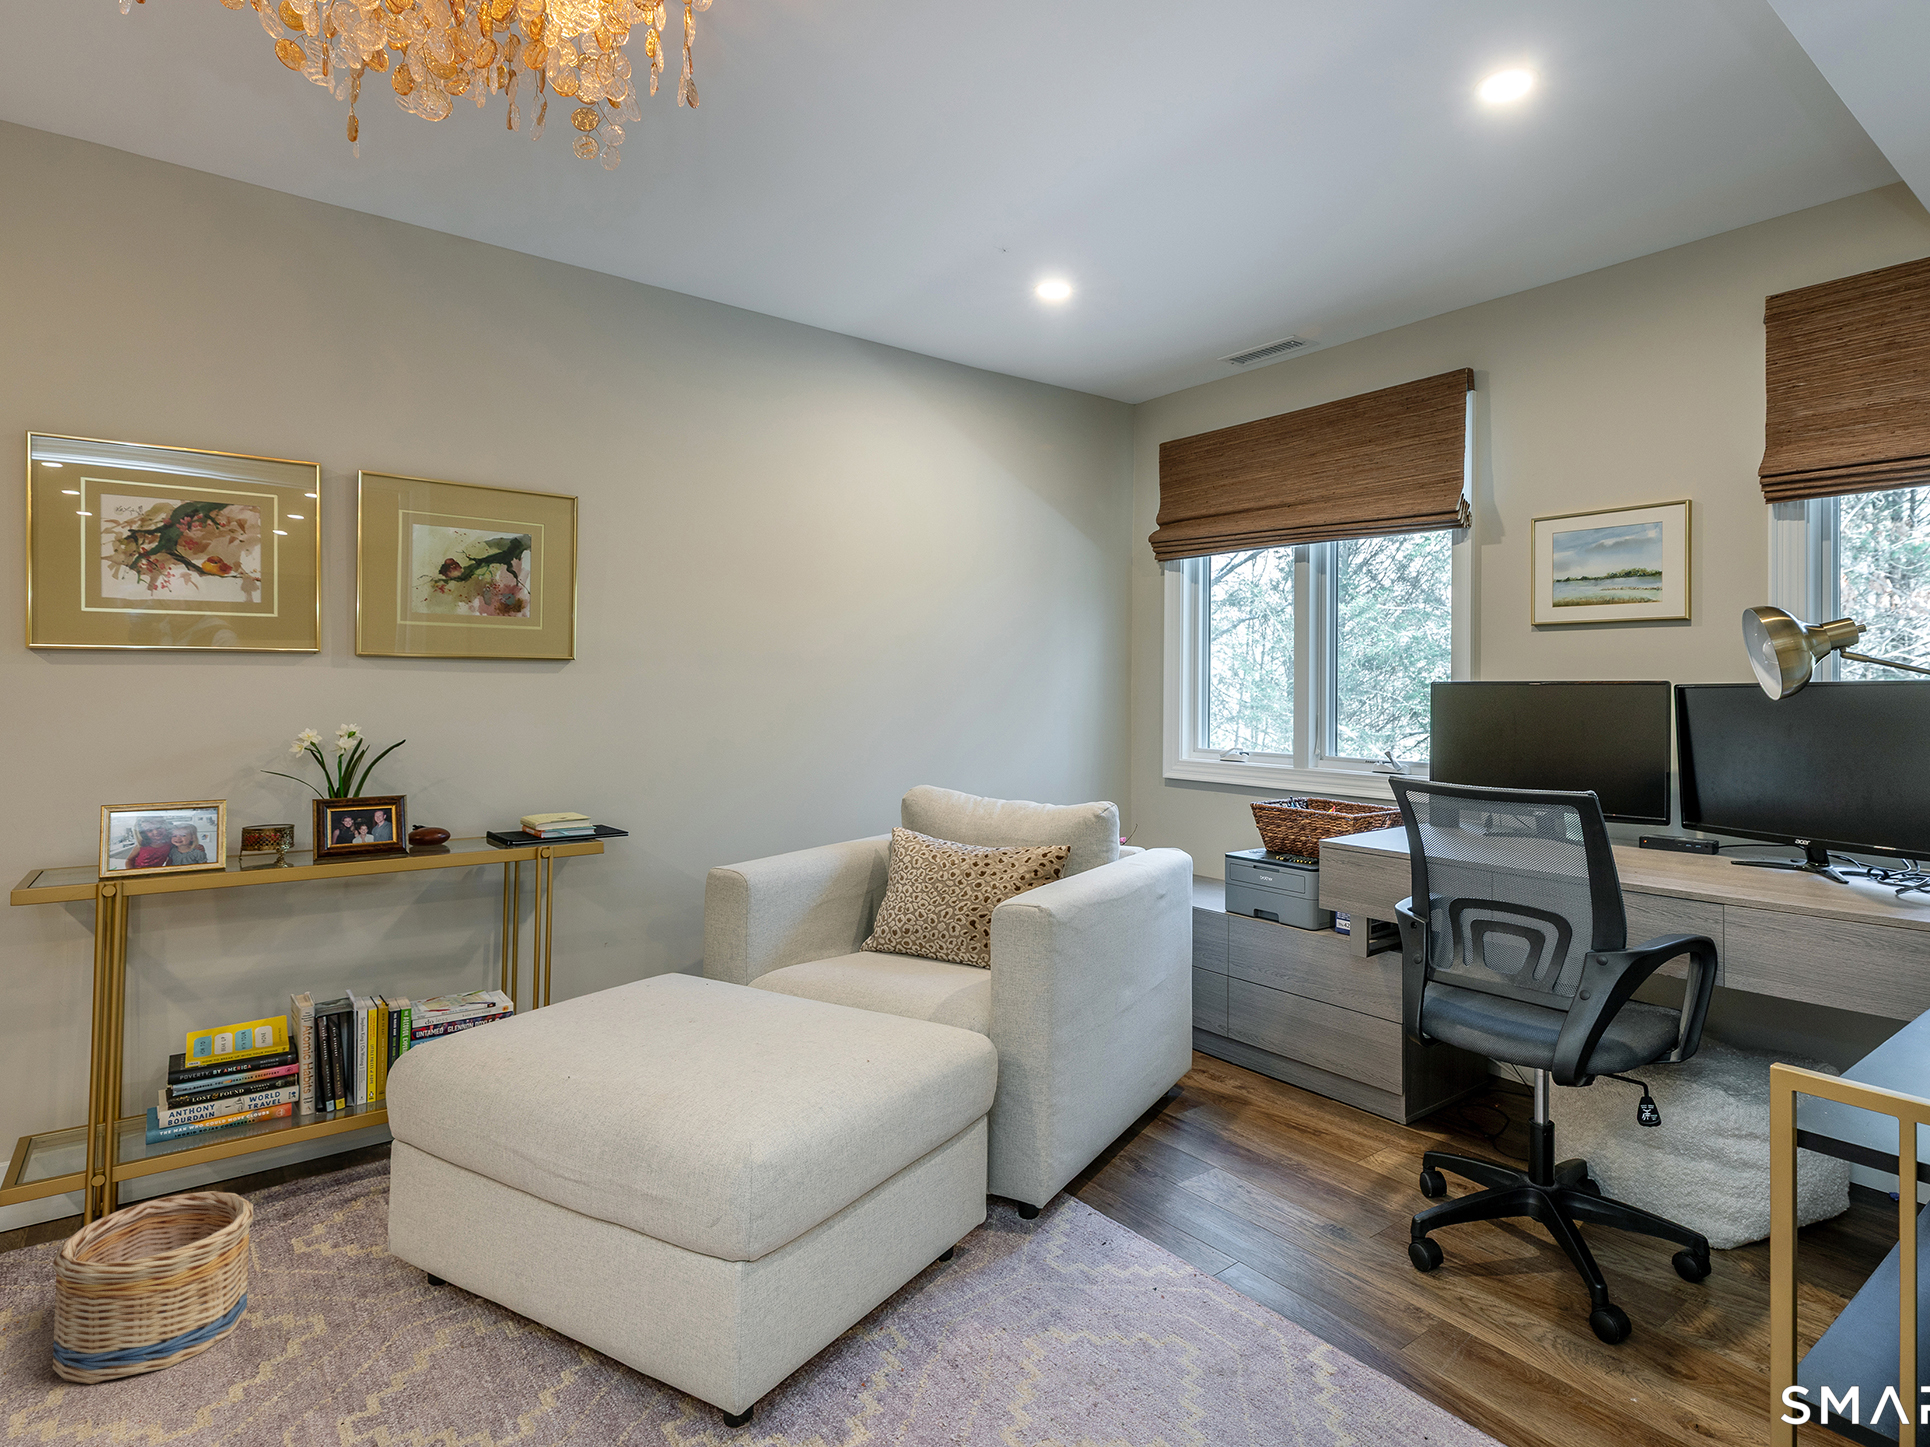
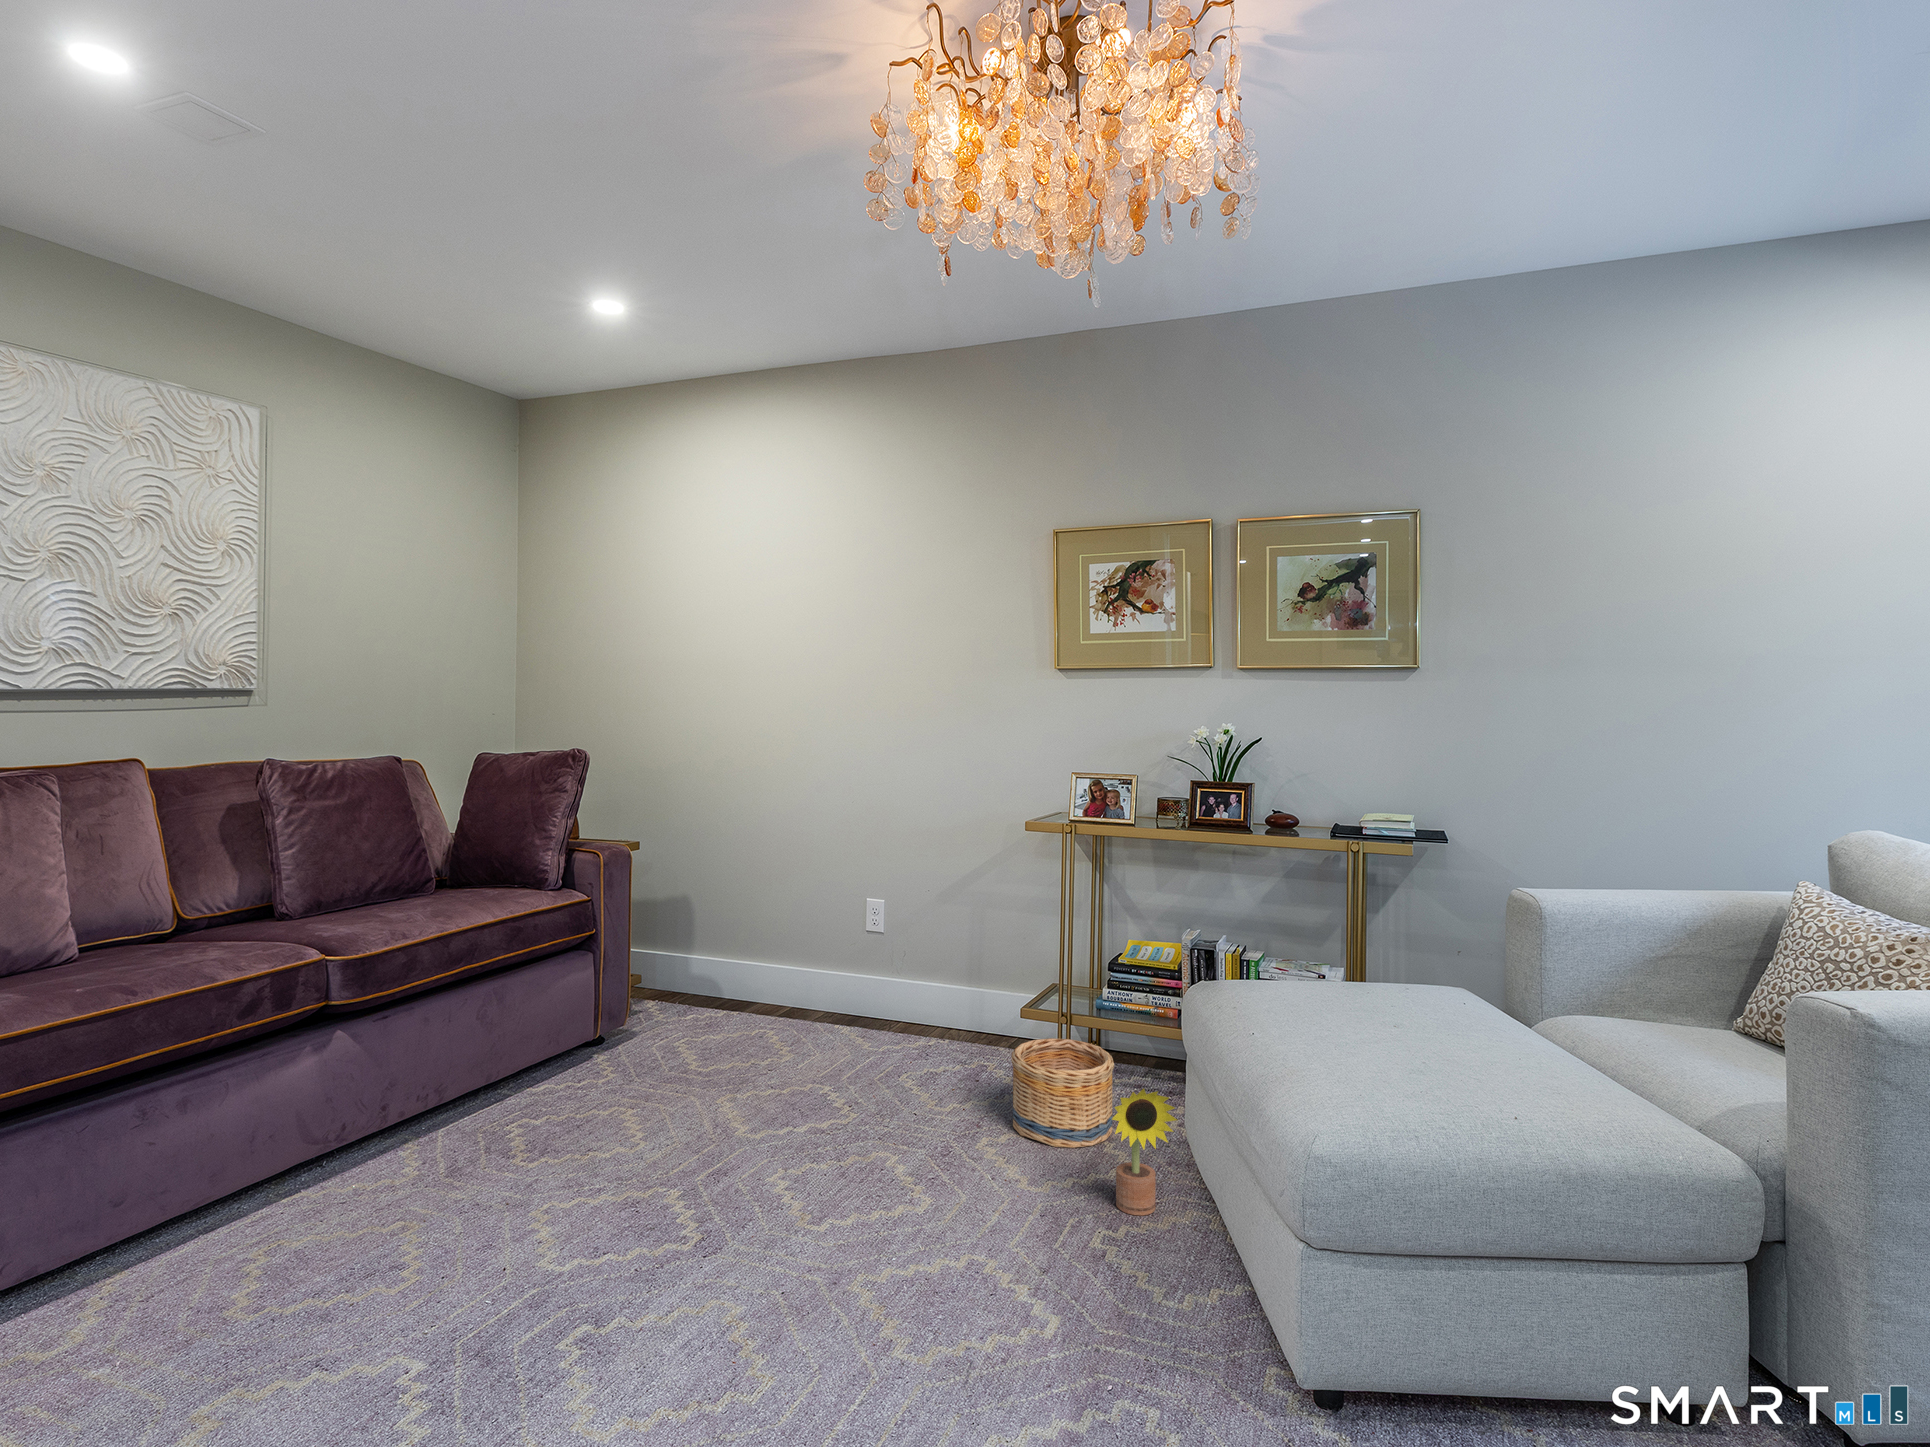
decorative plant: none [338,1200,446,1388] -> present [1112,1088,1177,1215]

